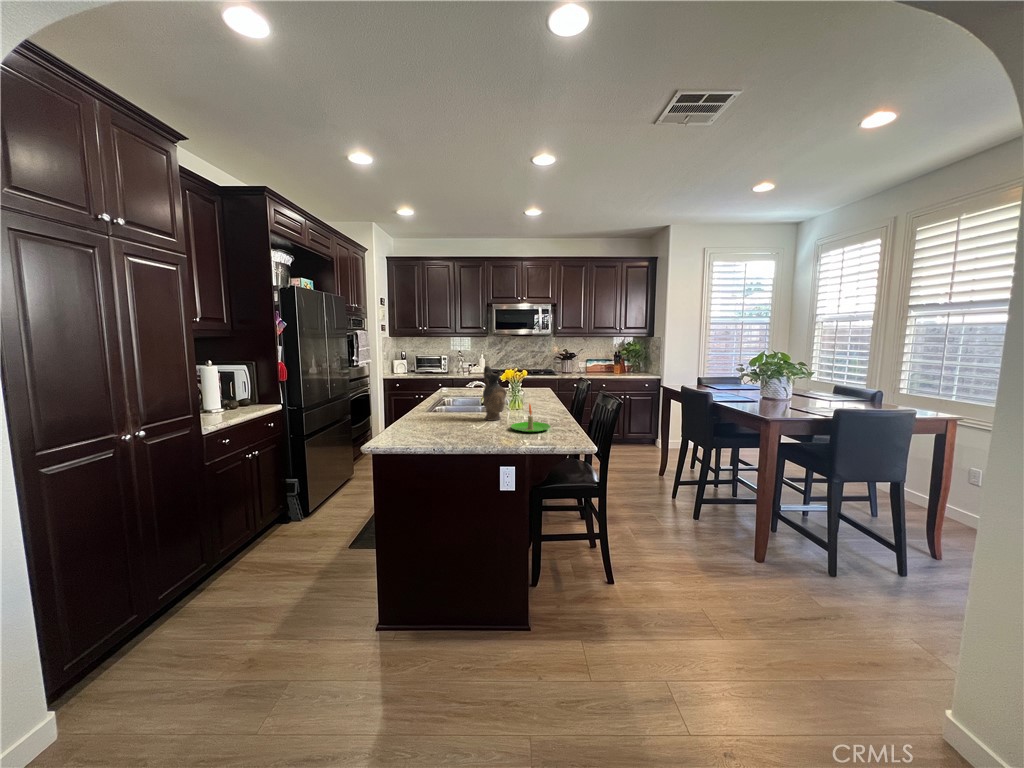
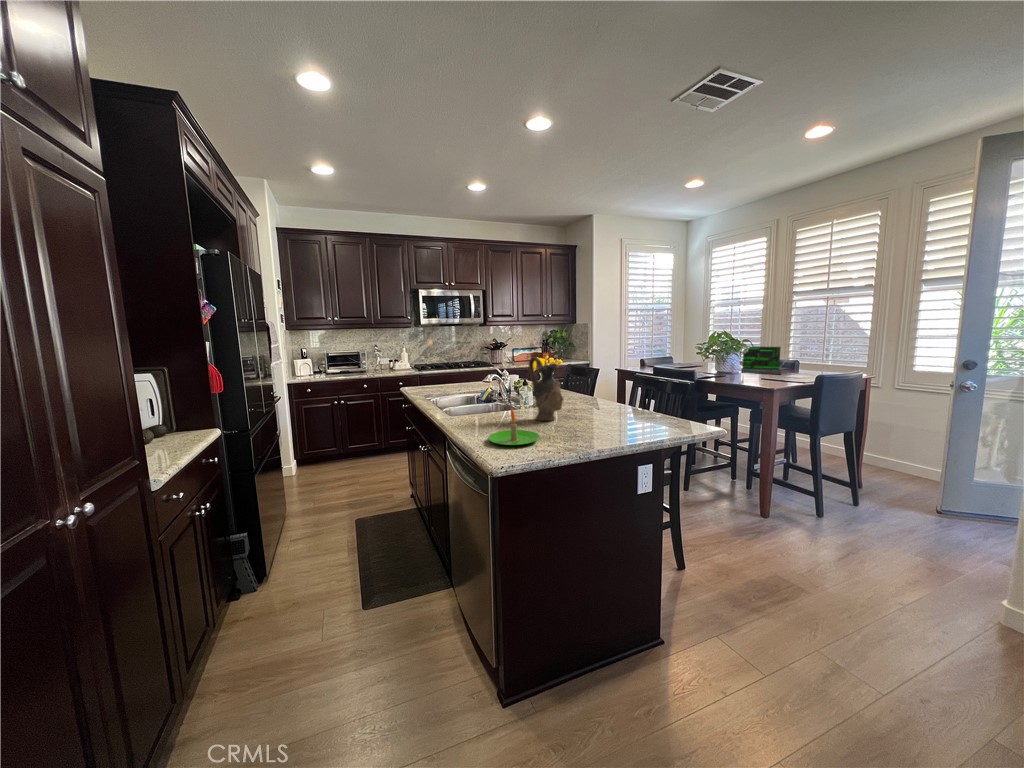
laptop: none [798,369,870,405] -> present [742,347,782,375]
candle: present [511,404,551,432] -> present [488,408,540,446]

